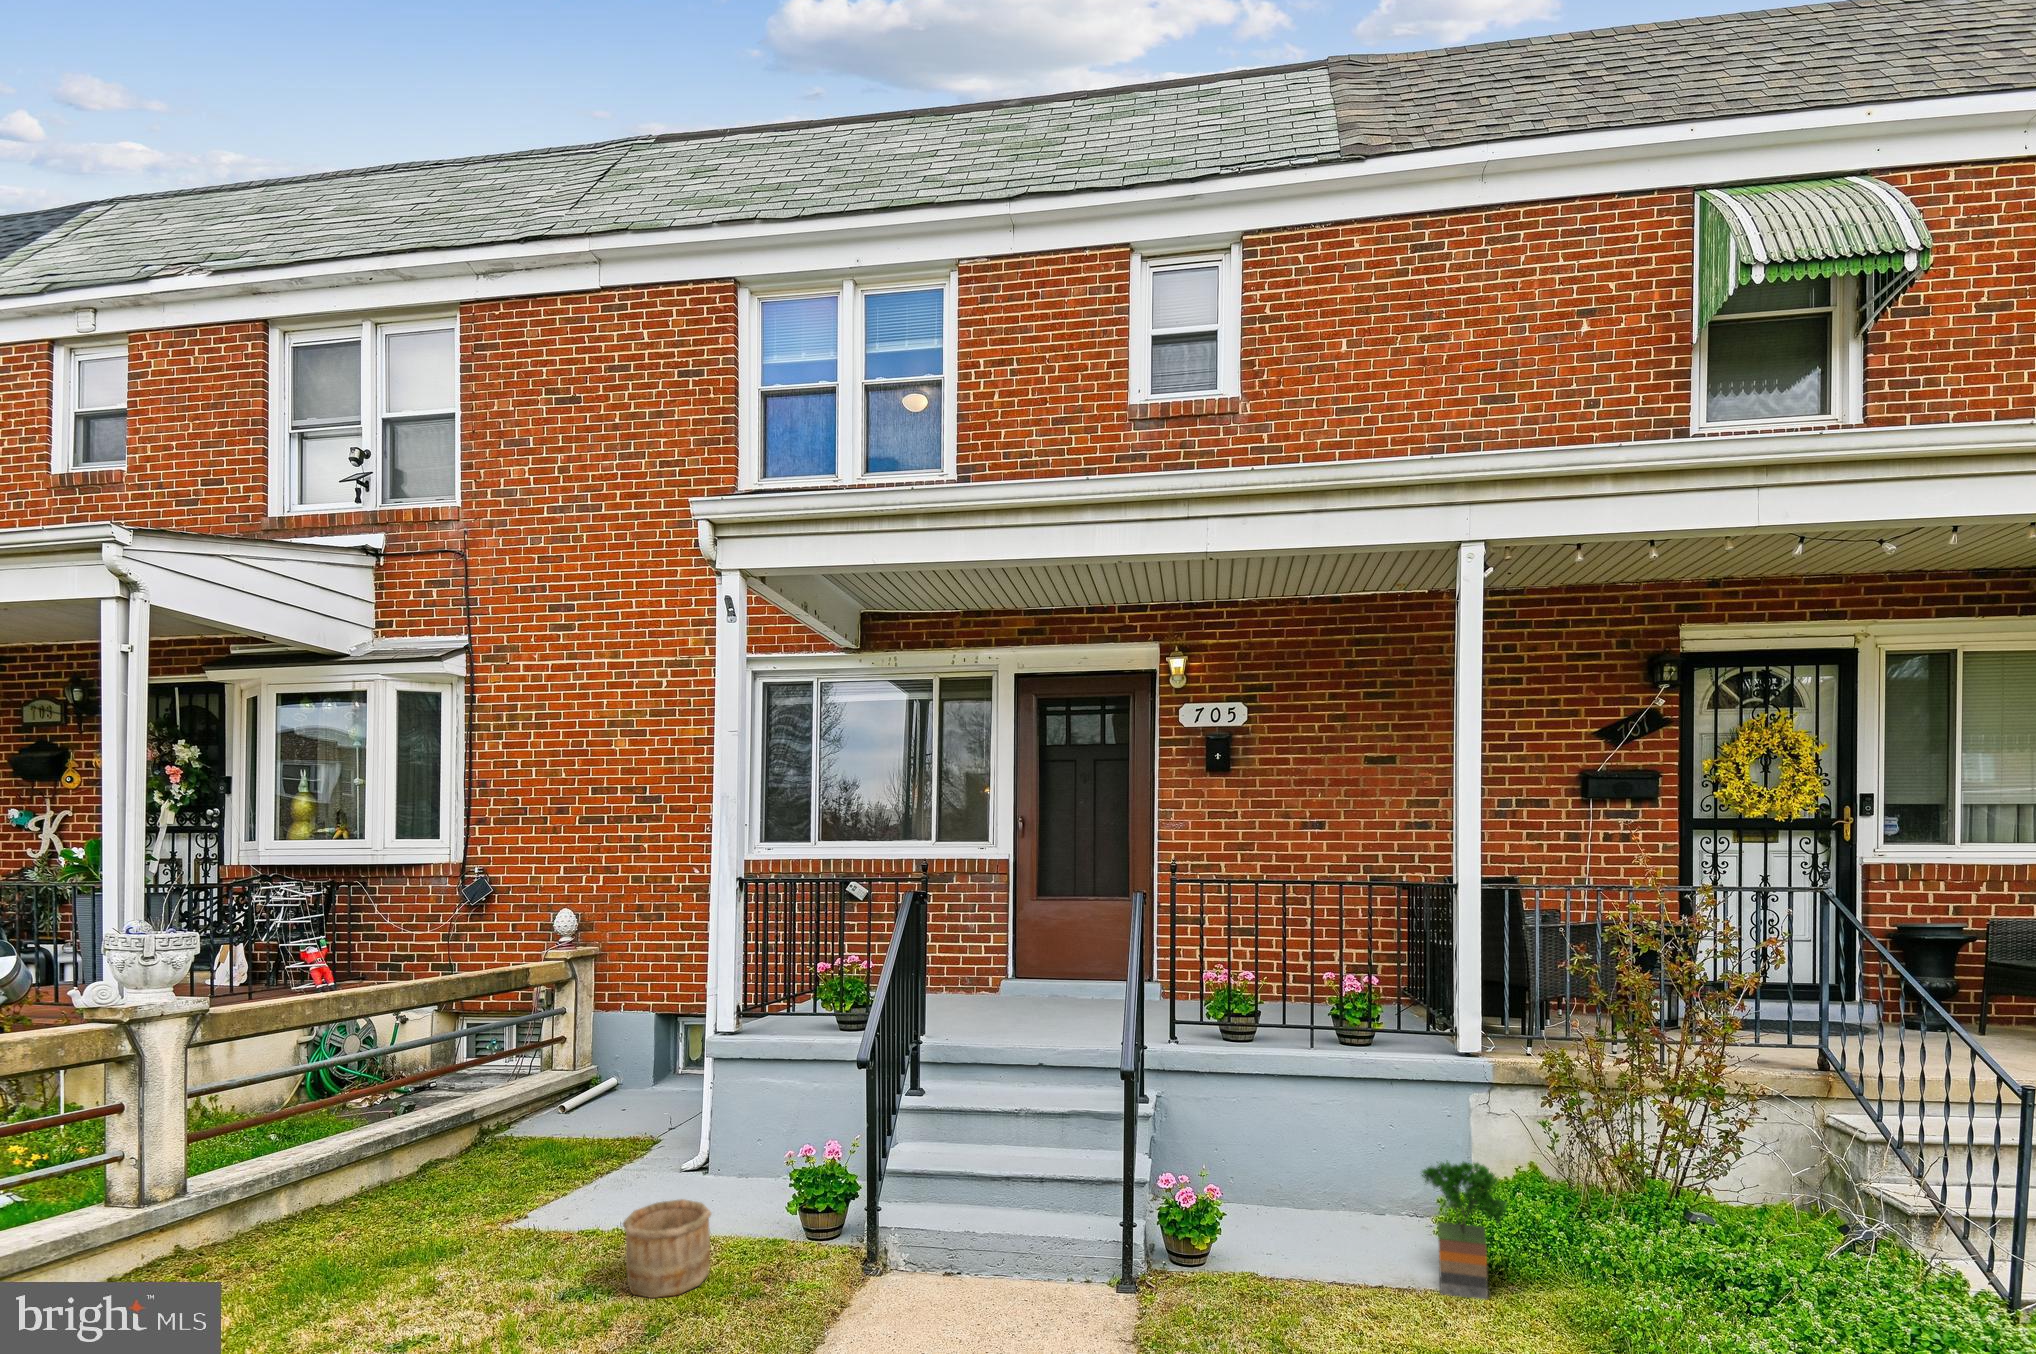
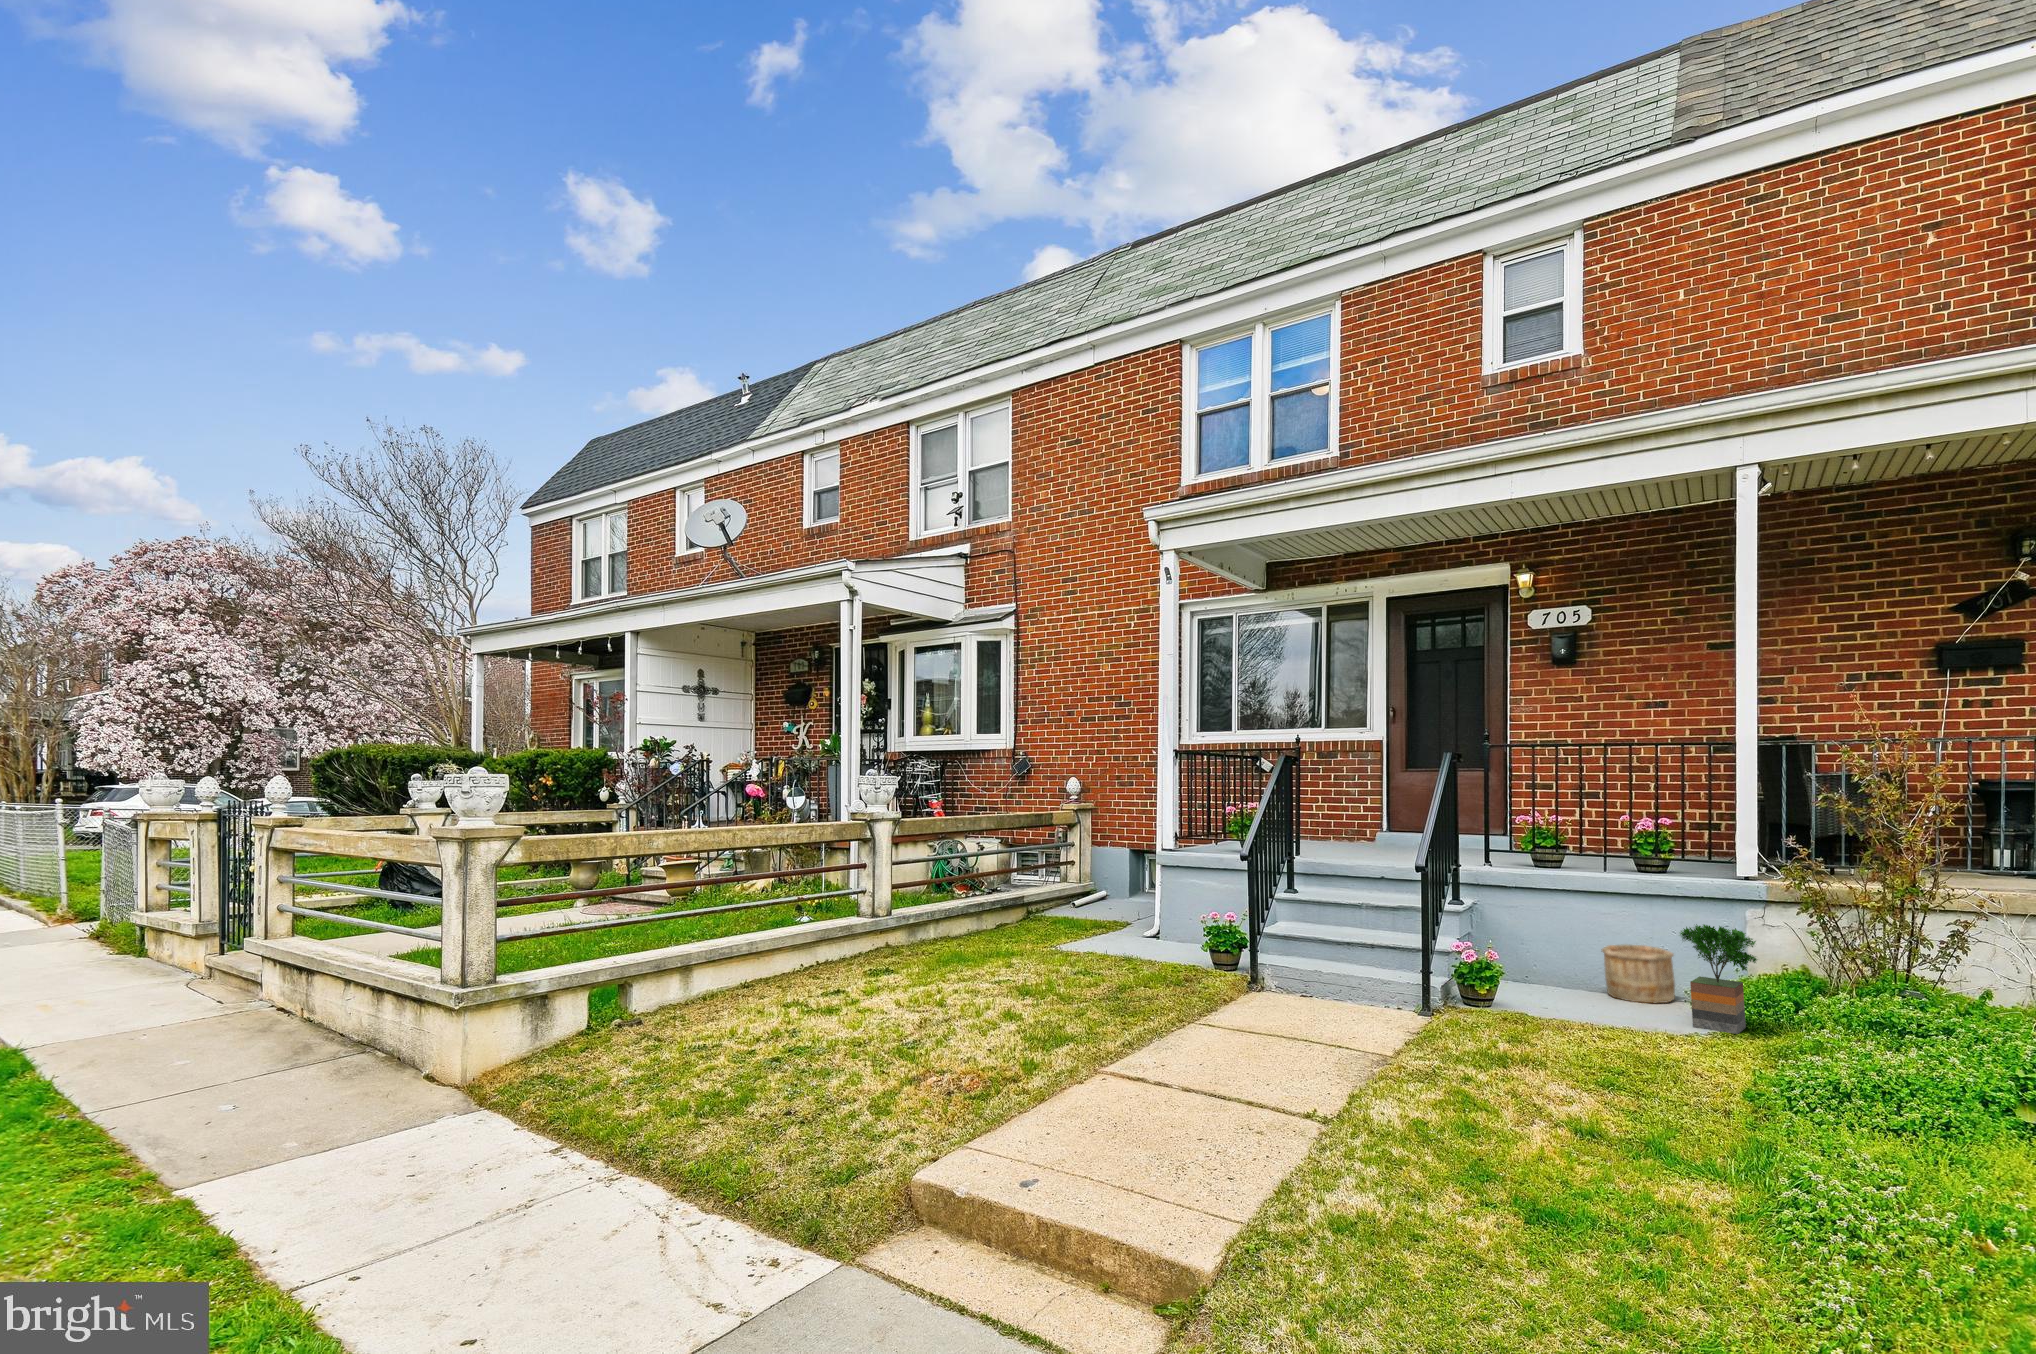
wooden bucket: present [623,1199,711,1298] -> present [1601,945,1675,1003]

